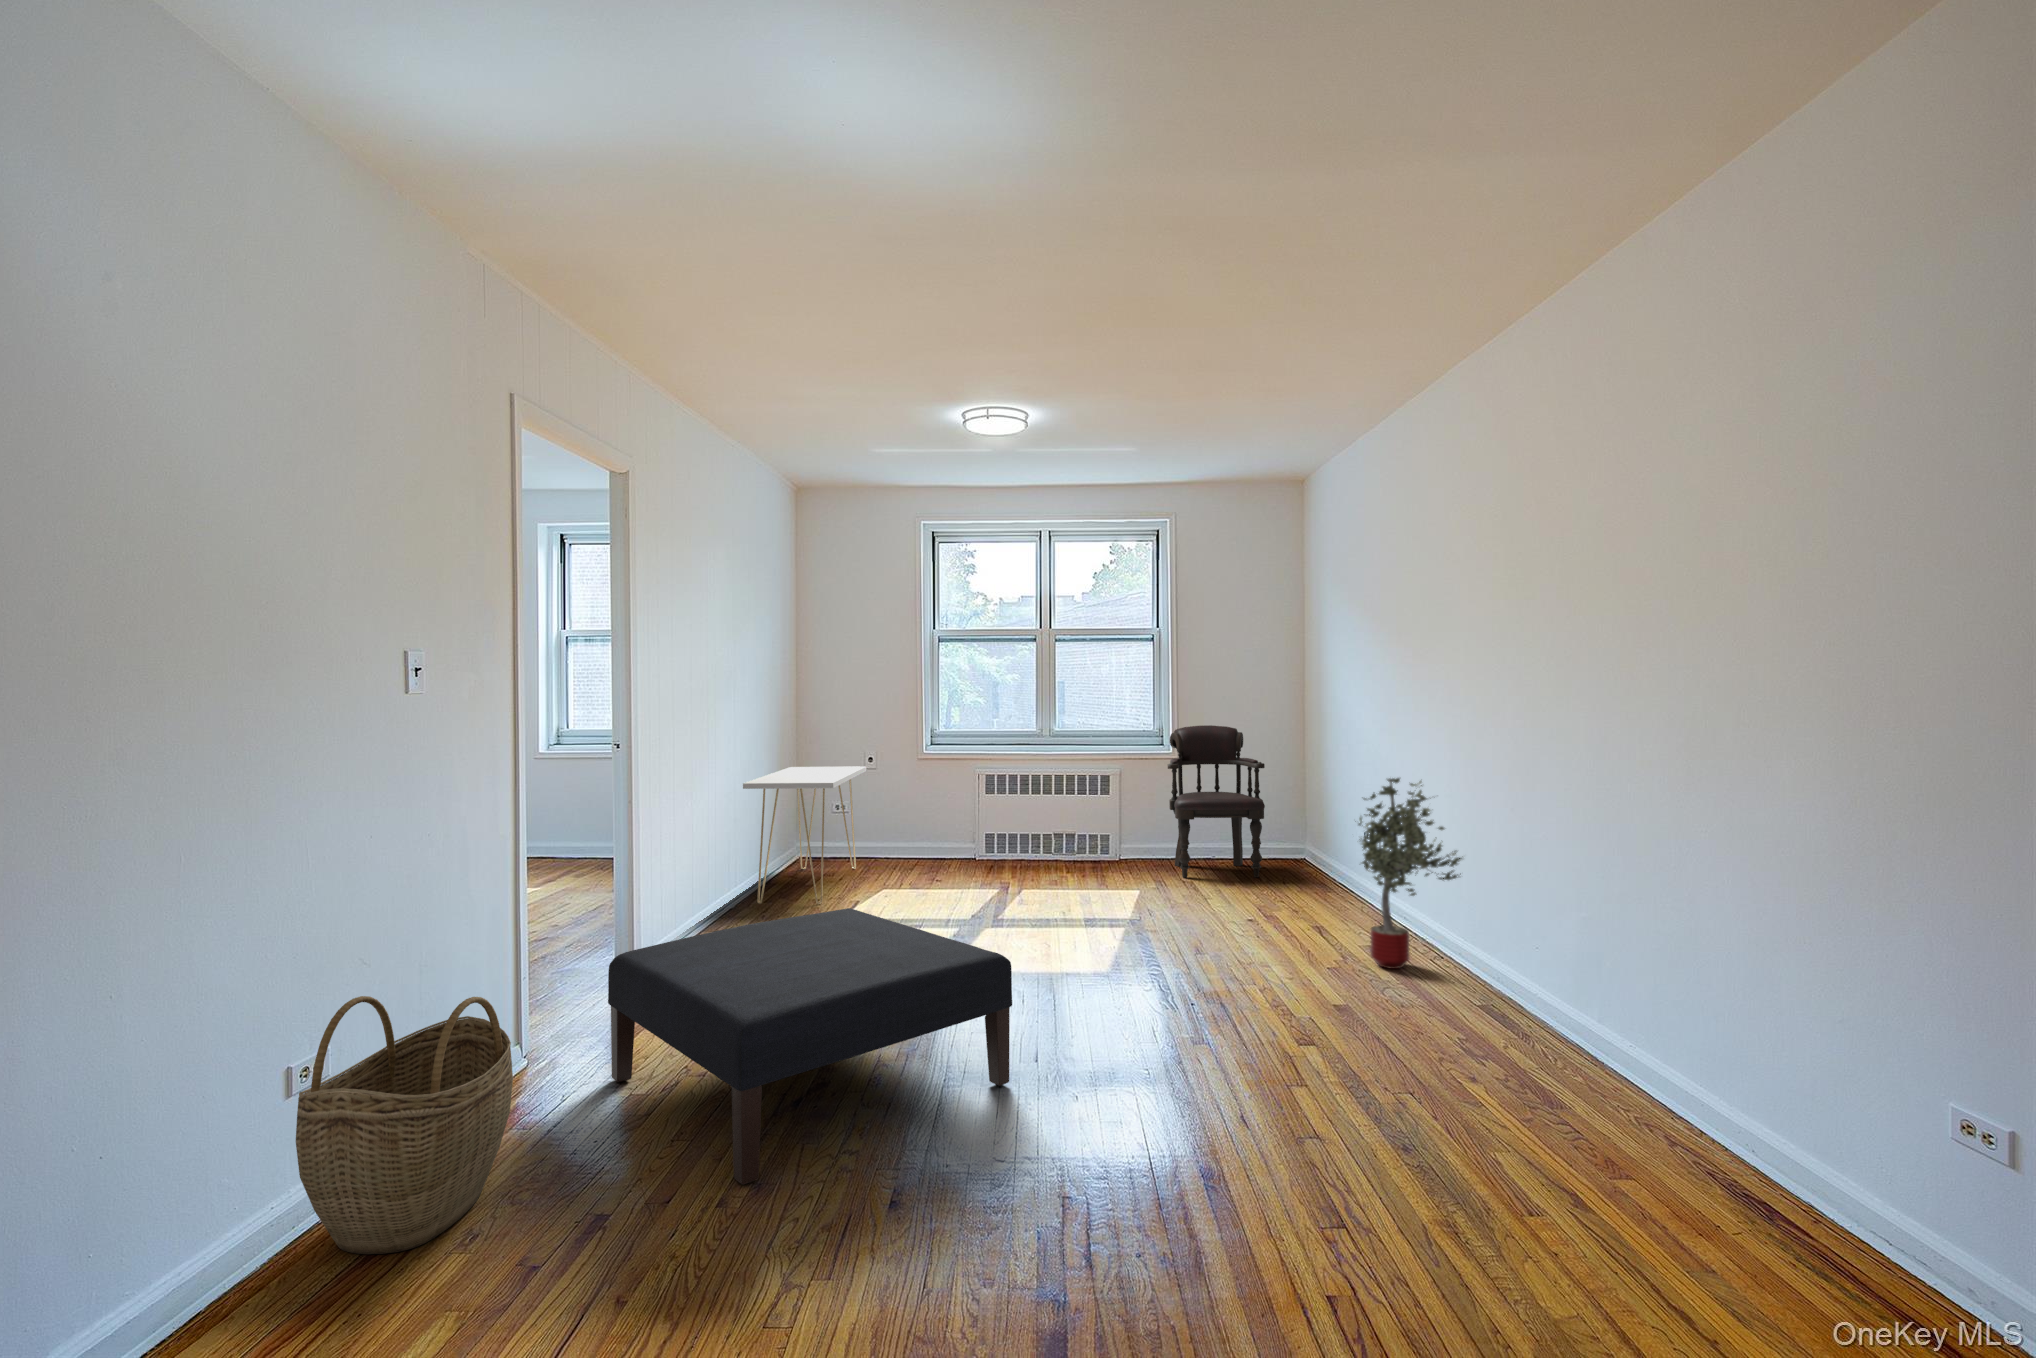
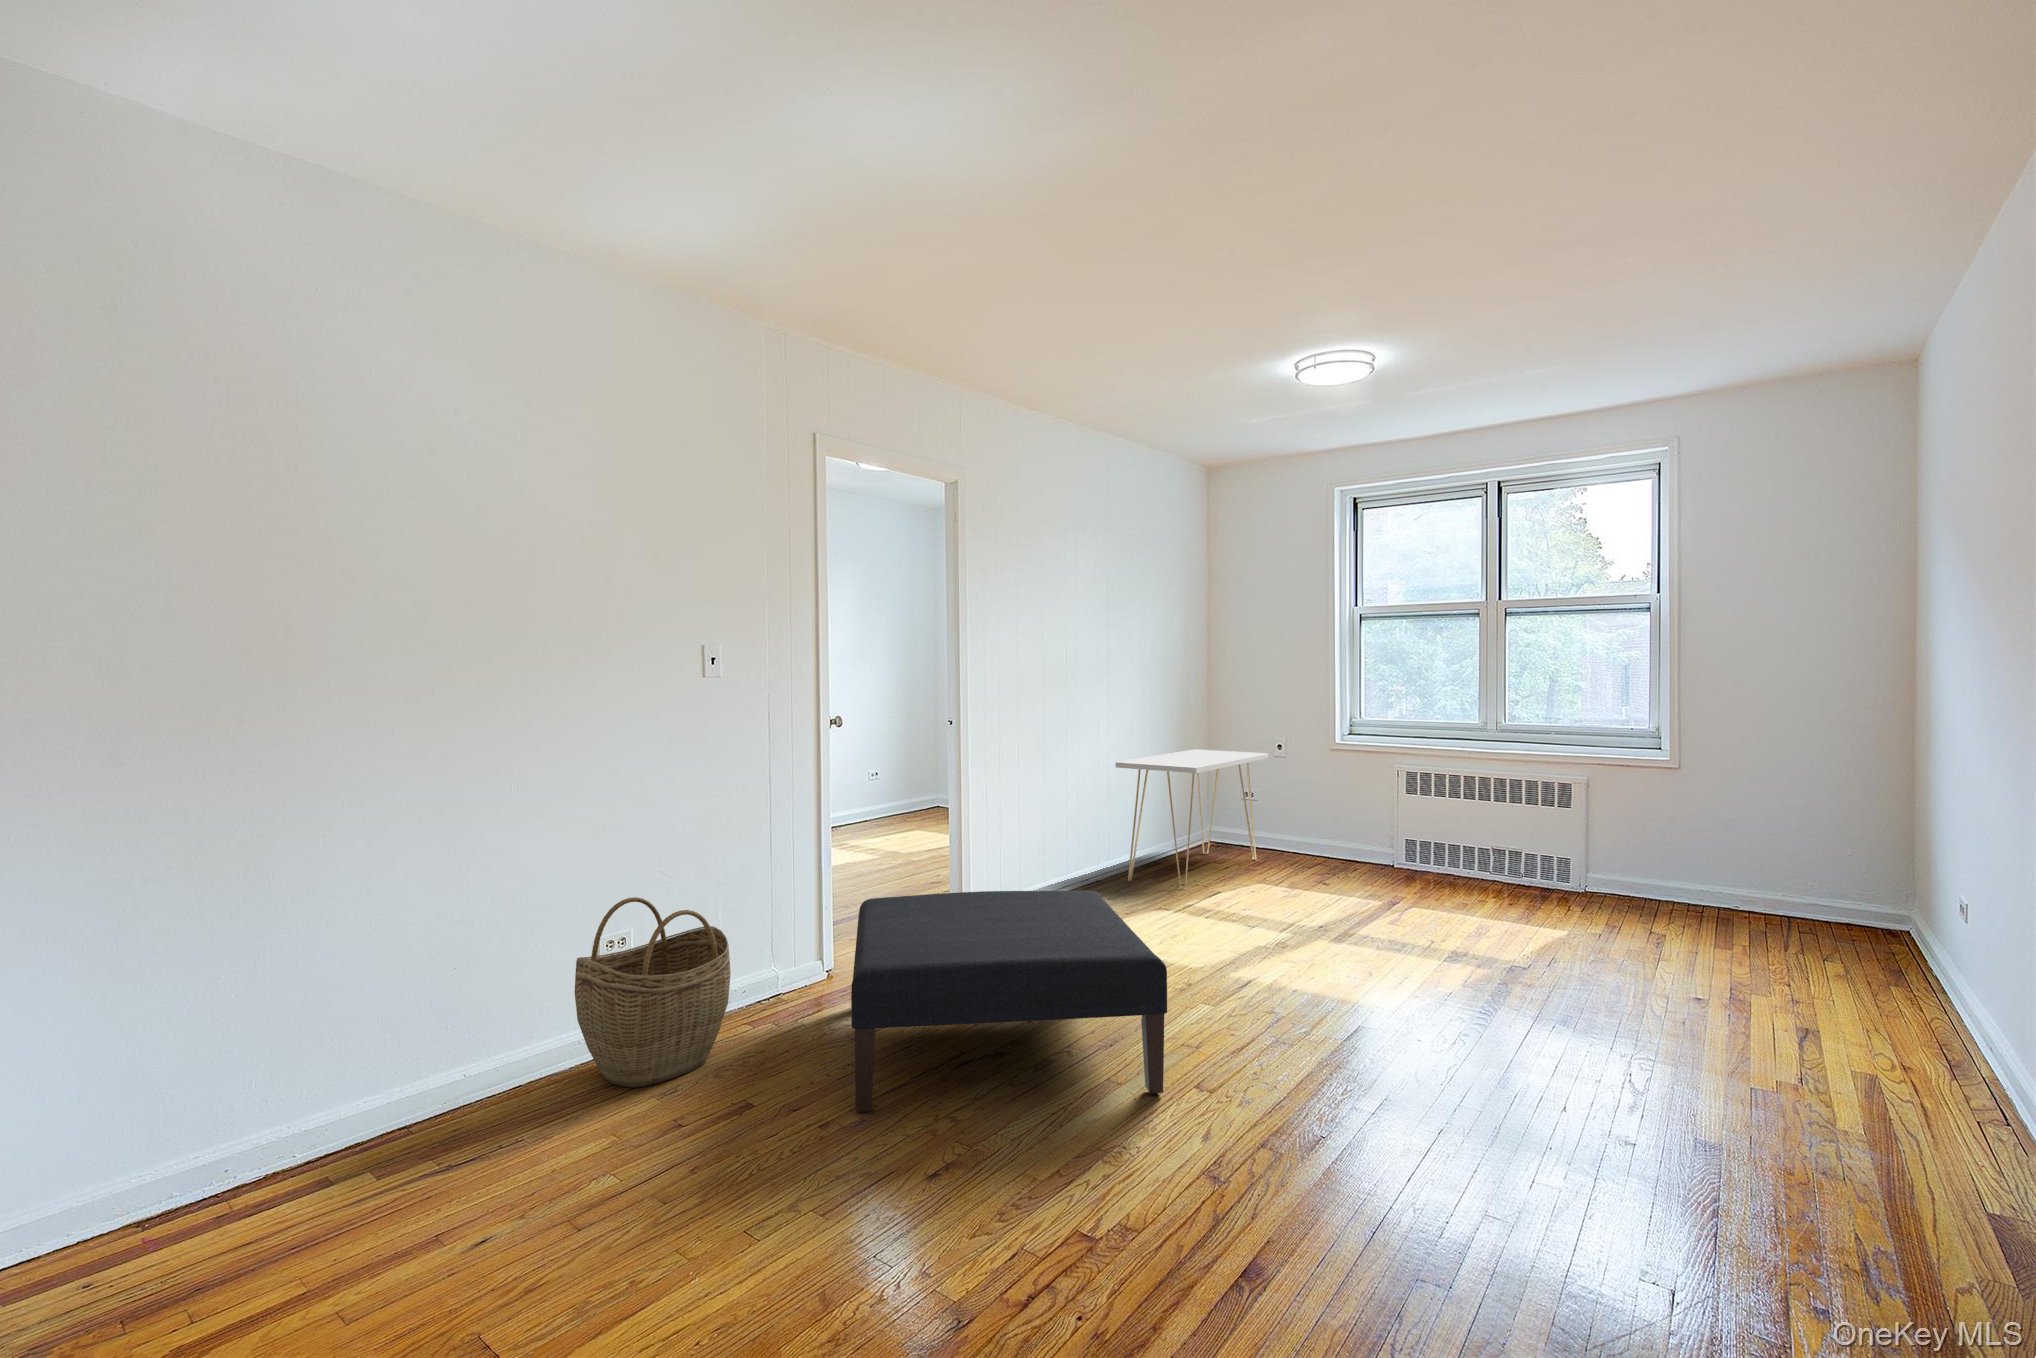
armchair: present [1168,725,1265,878] -> none [1634,726,1791,937]
potted tree: present [1358,778,1462,969] -> none [1775,812,1981,1093]

